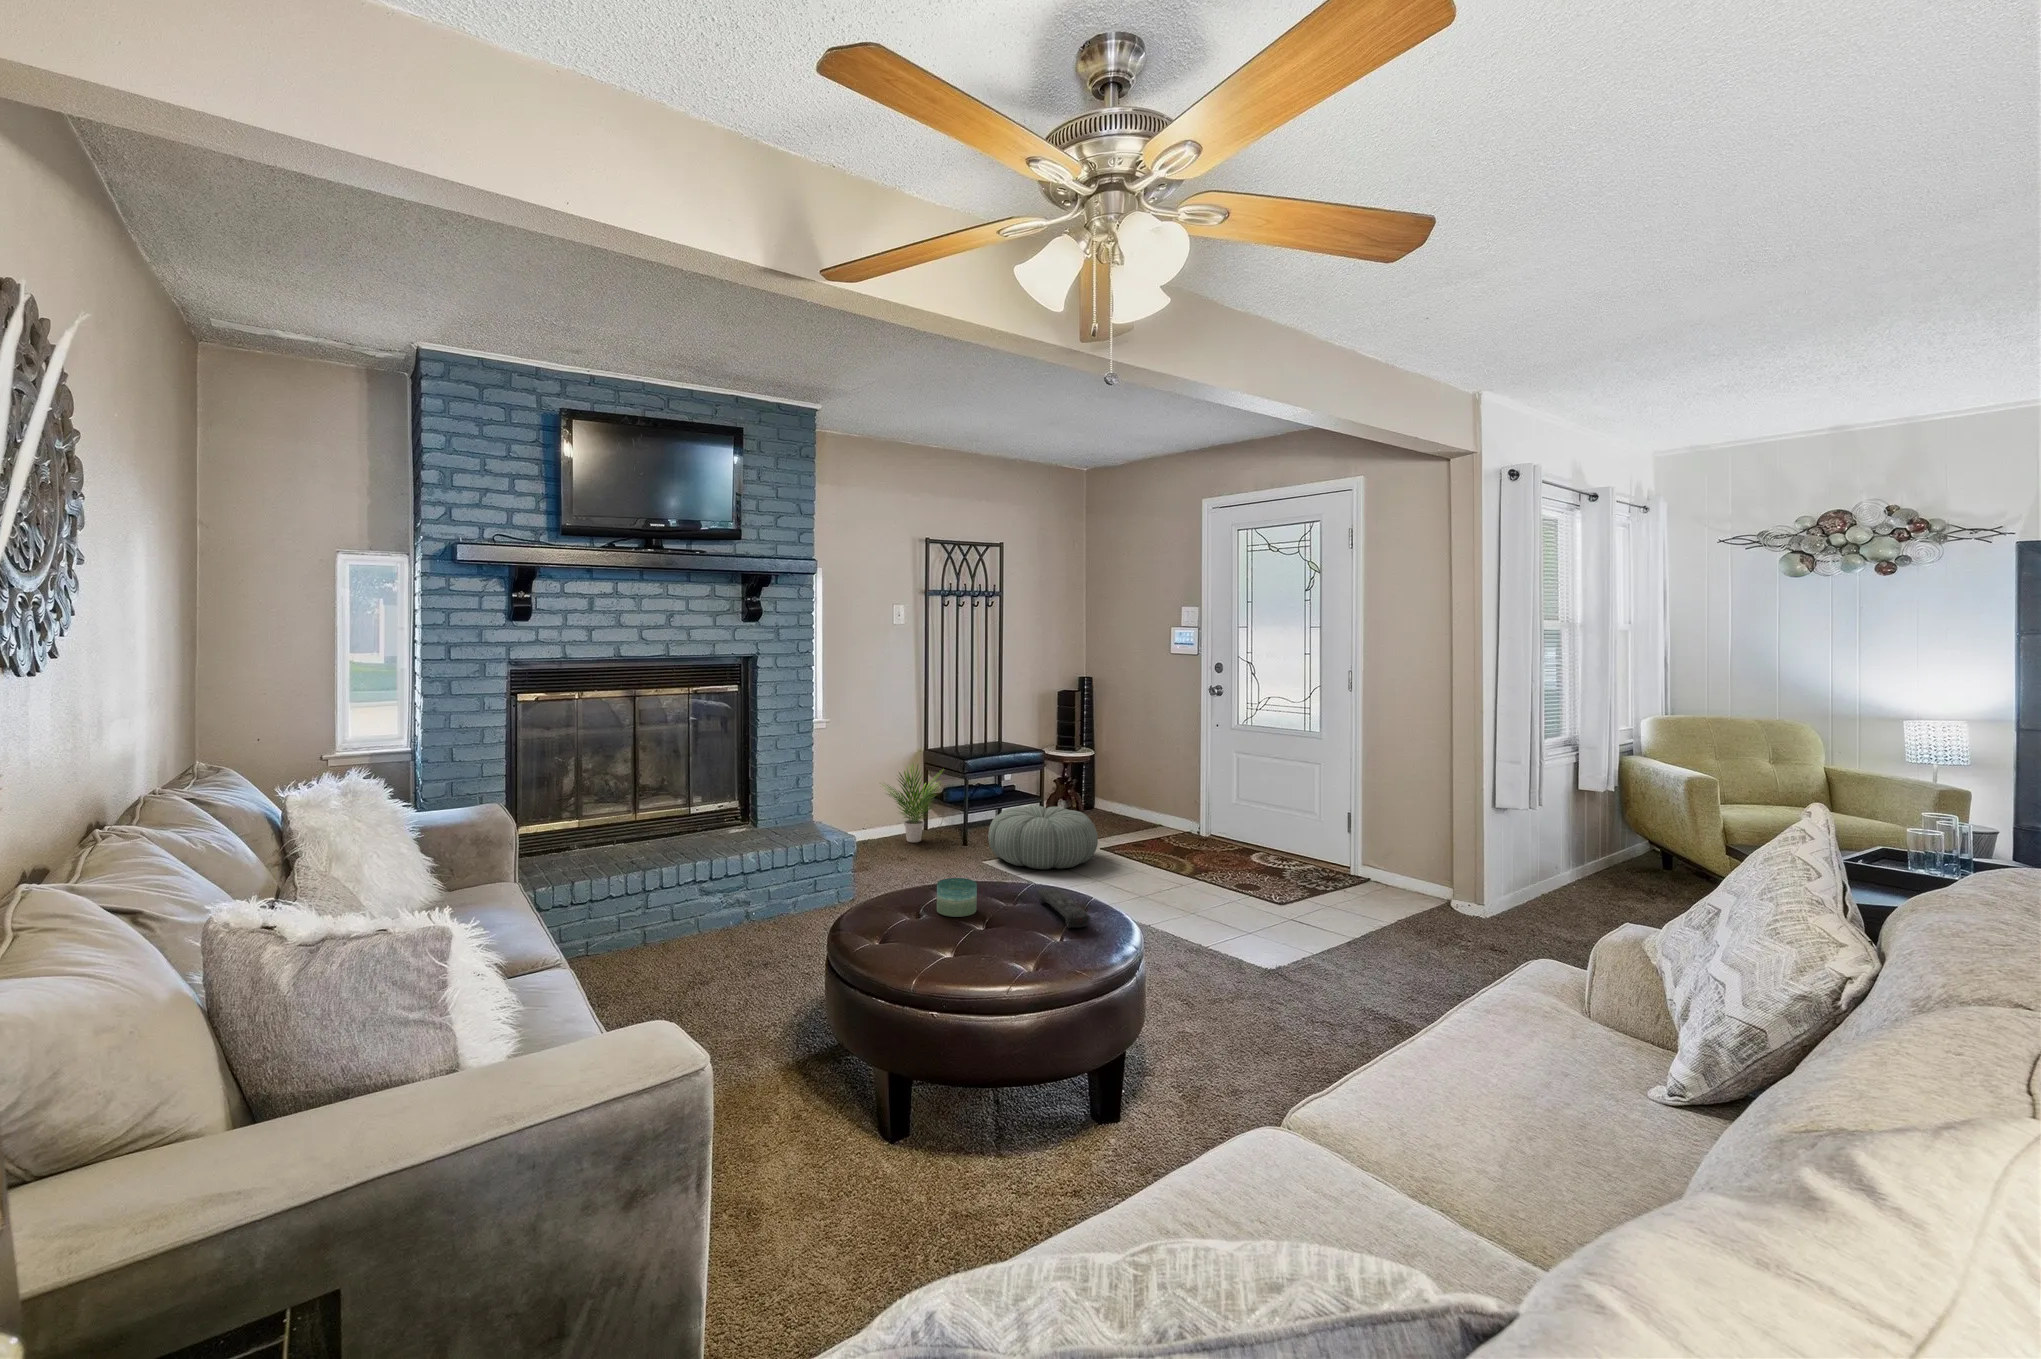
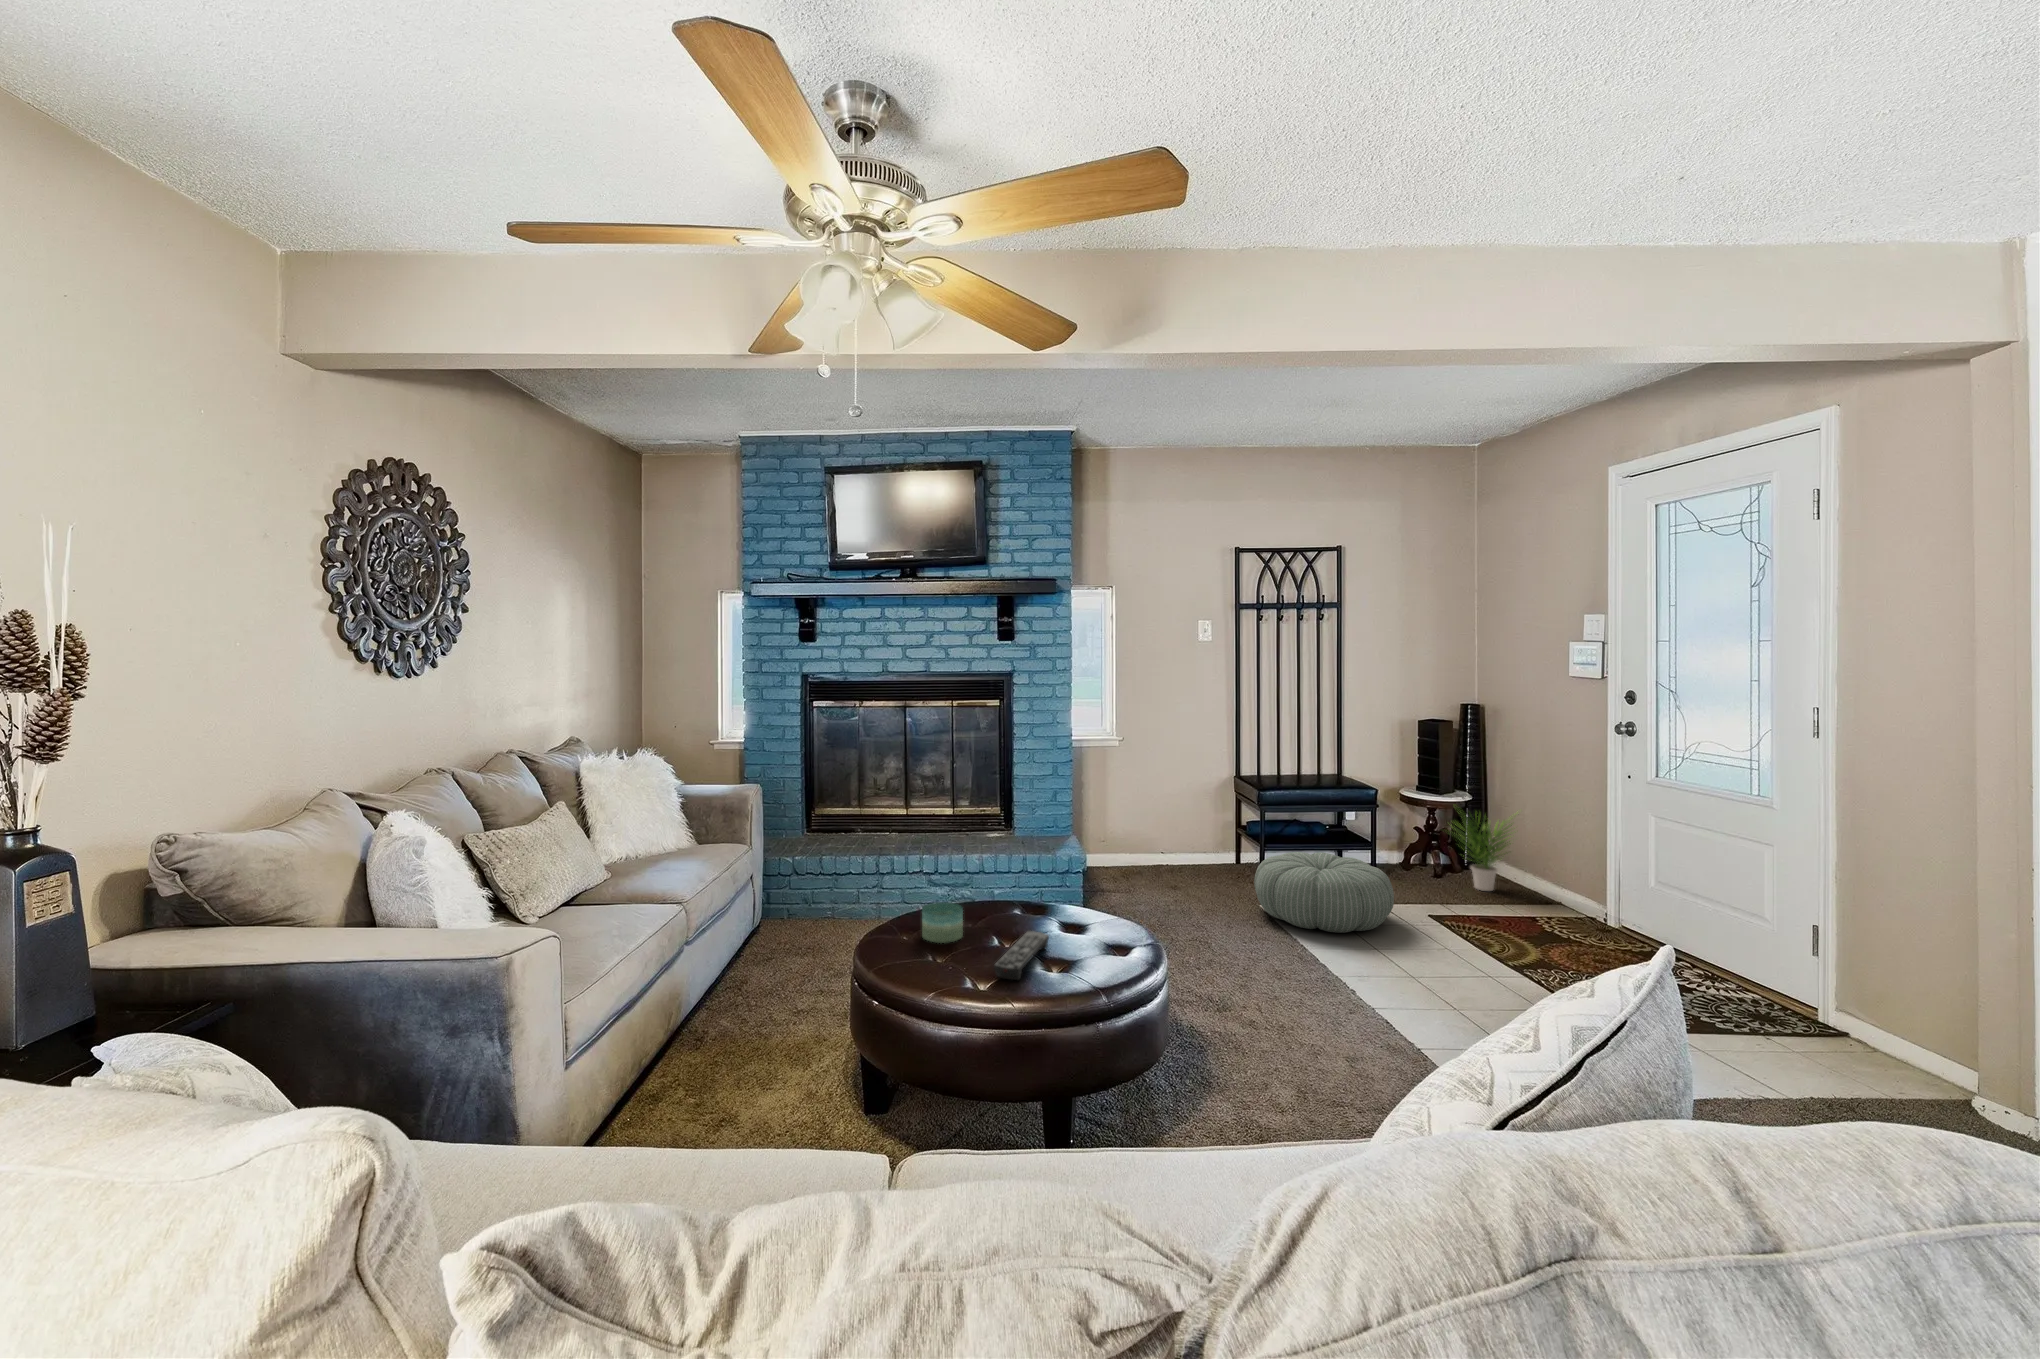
potted plant: present [882,765,941,842] -> present [1448,807,1512,891]

